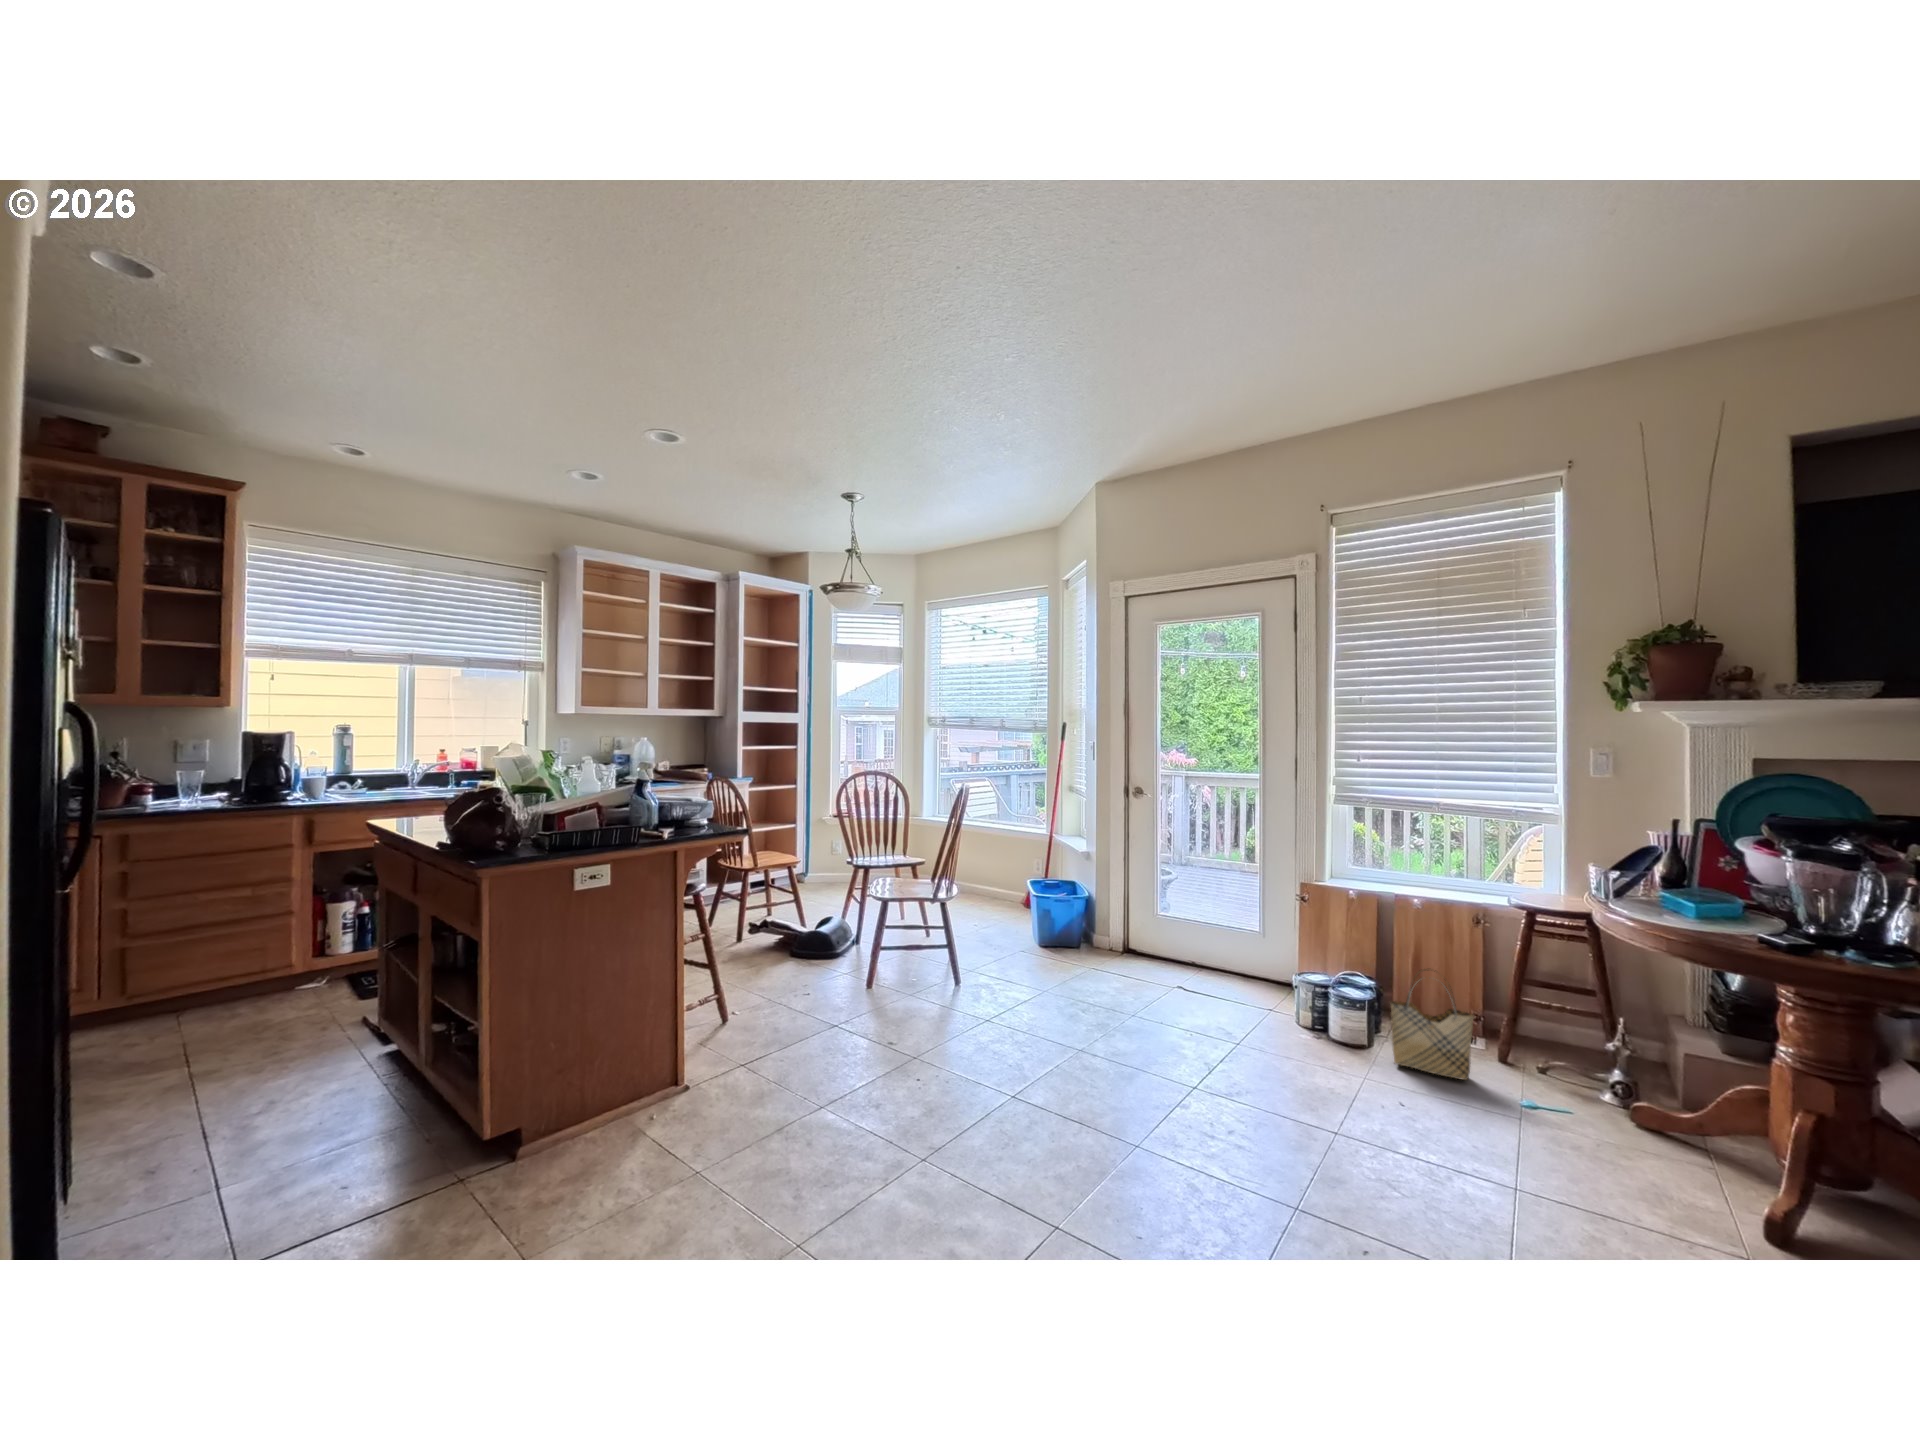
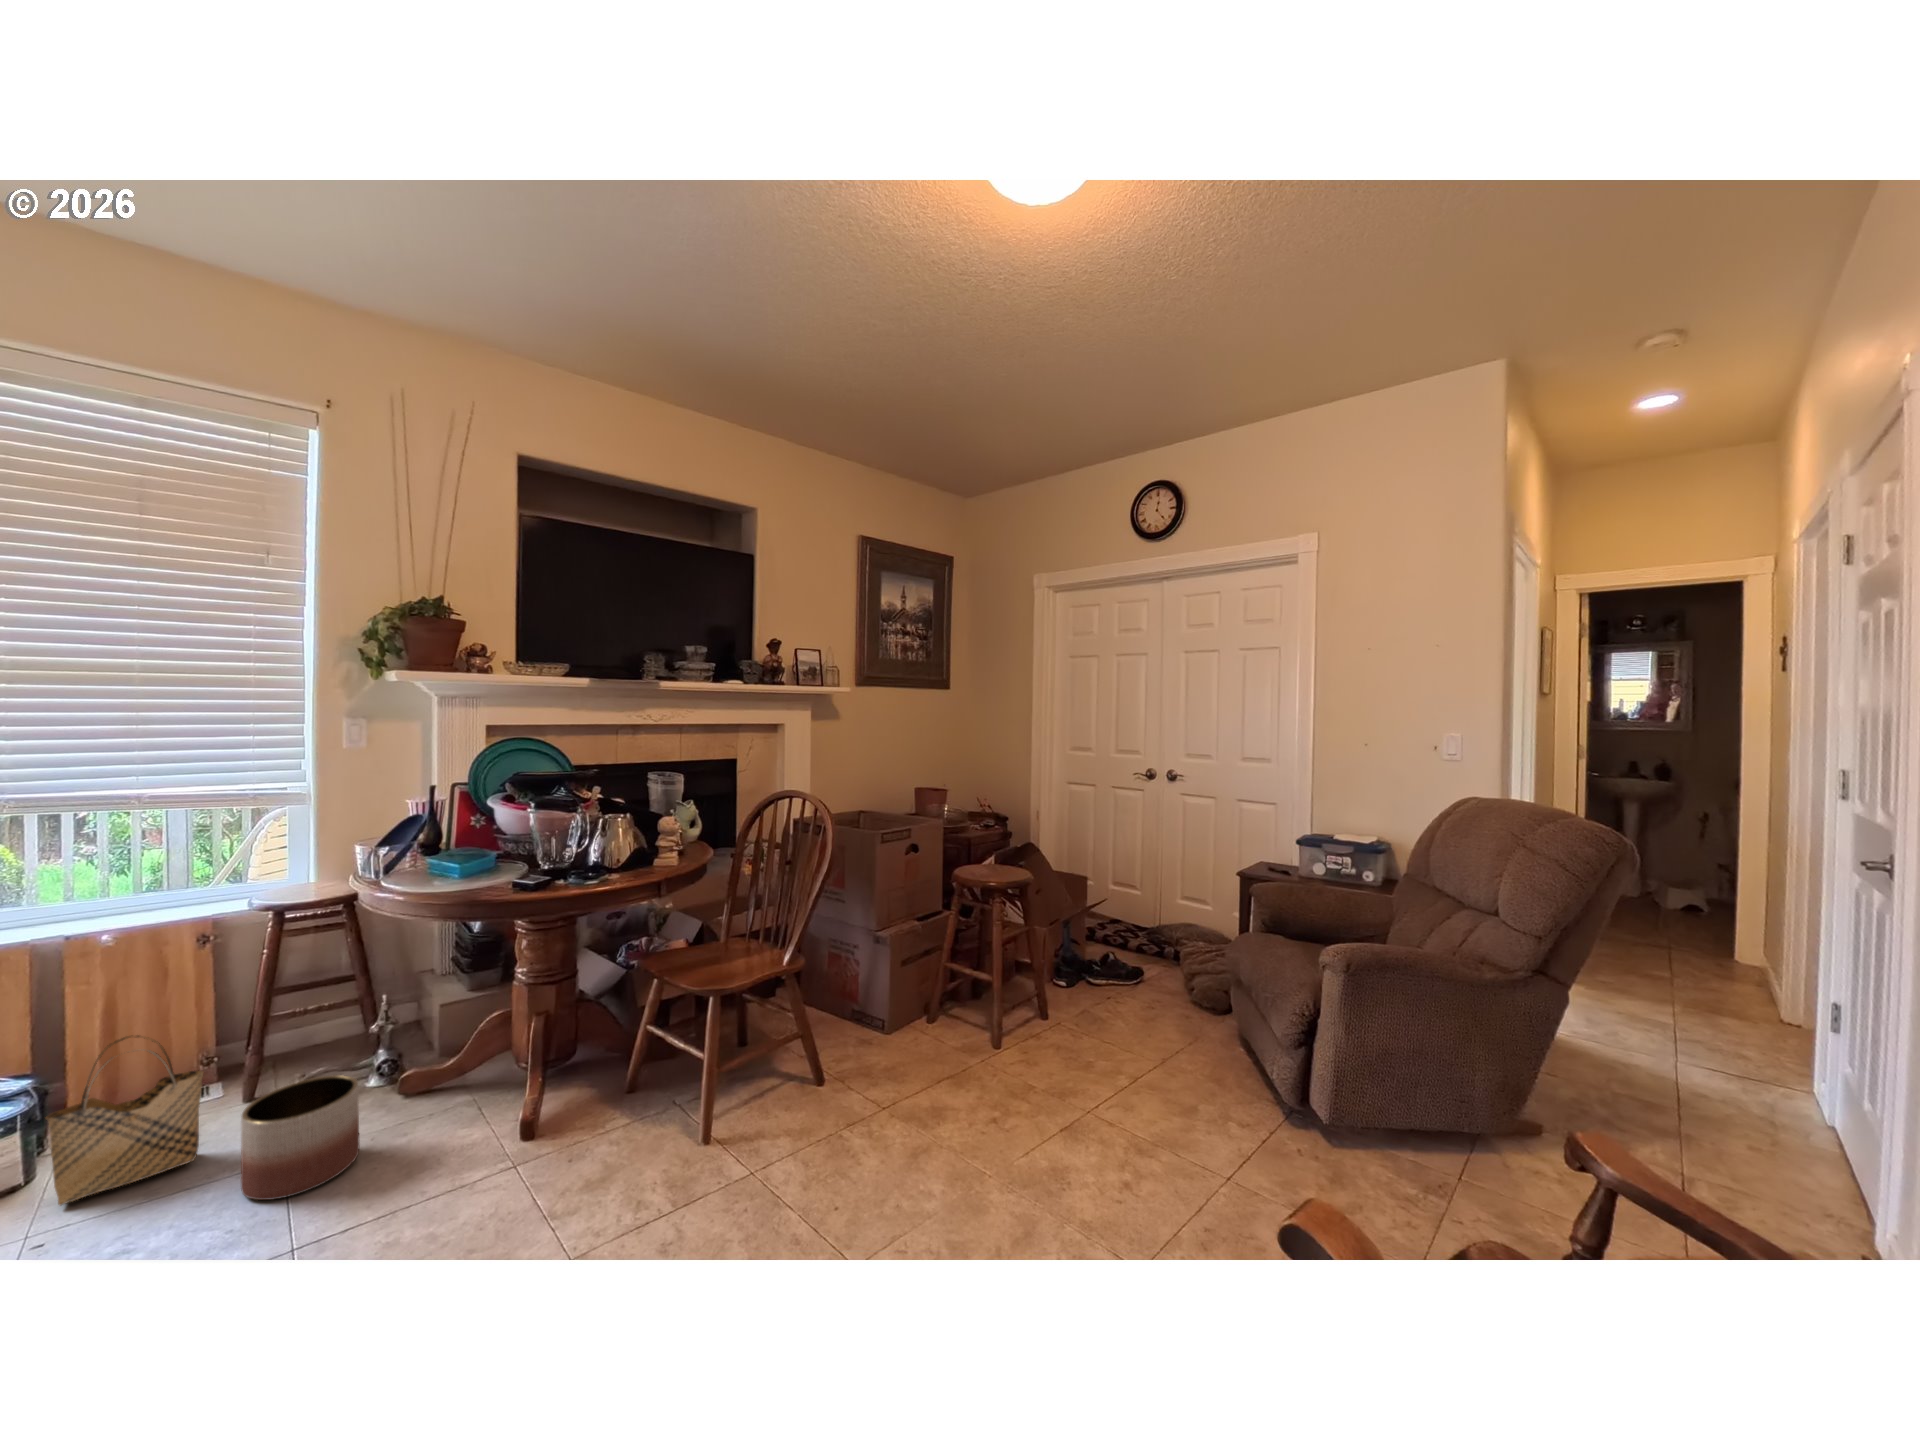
planter: none [1496,1053,1588,1153] -> present [241,1075,360,1200]

